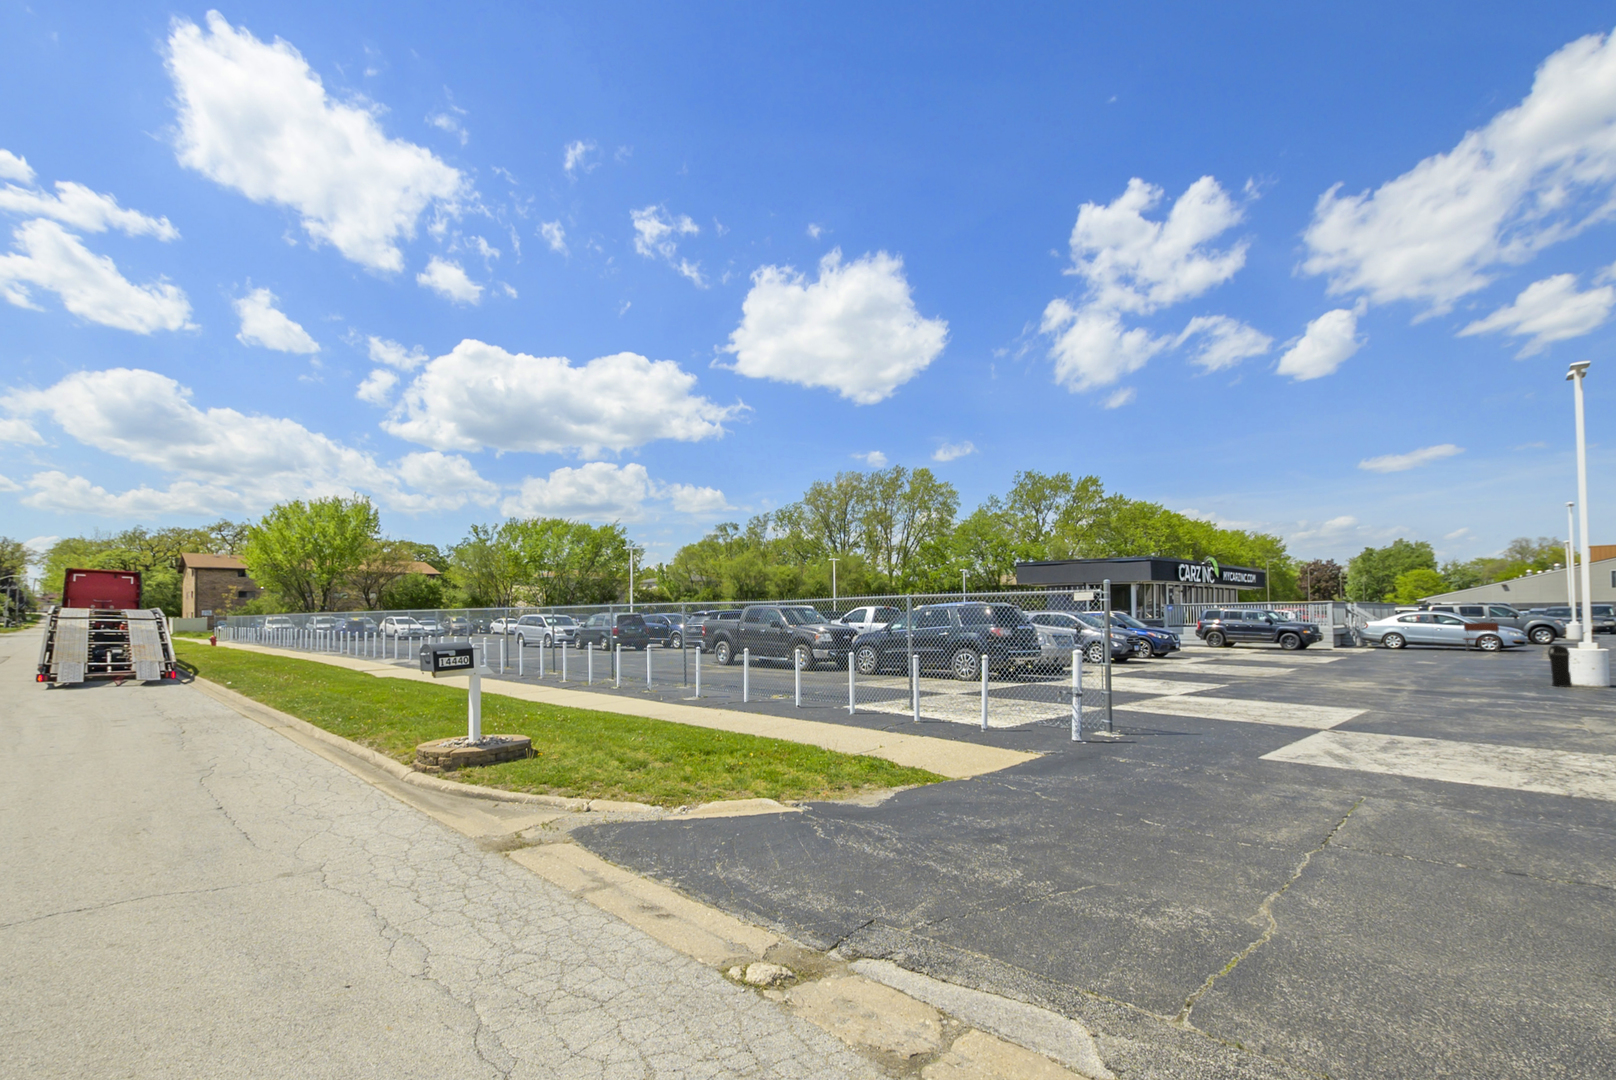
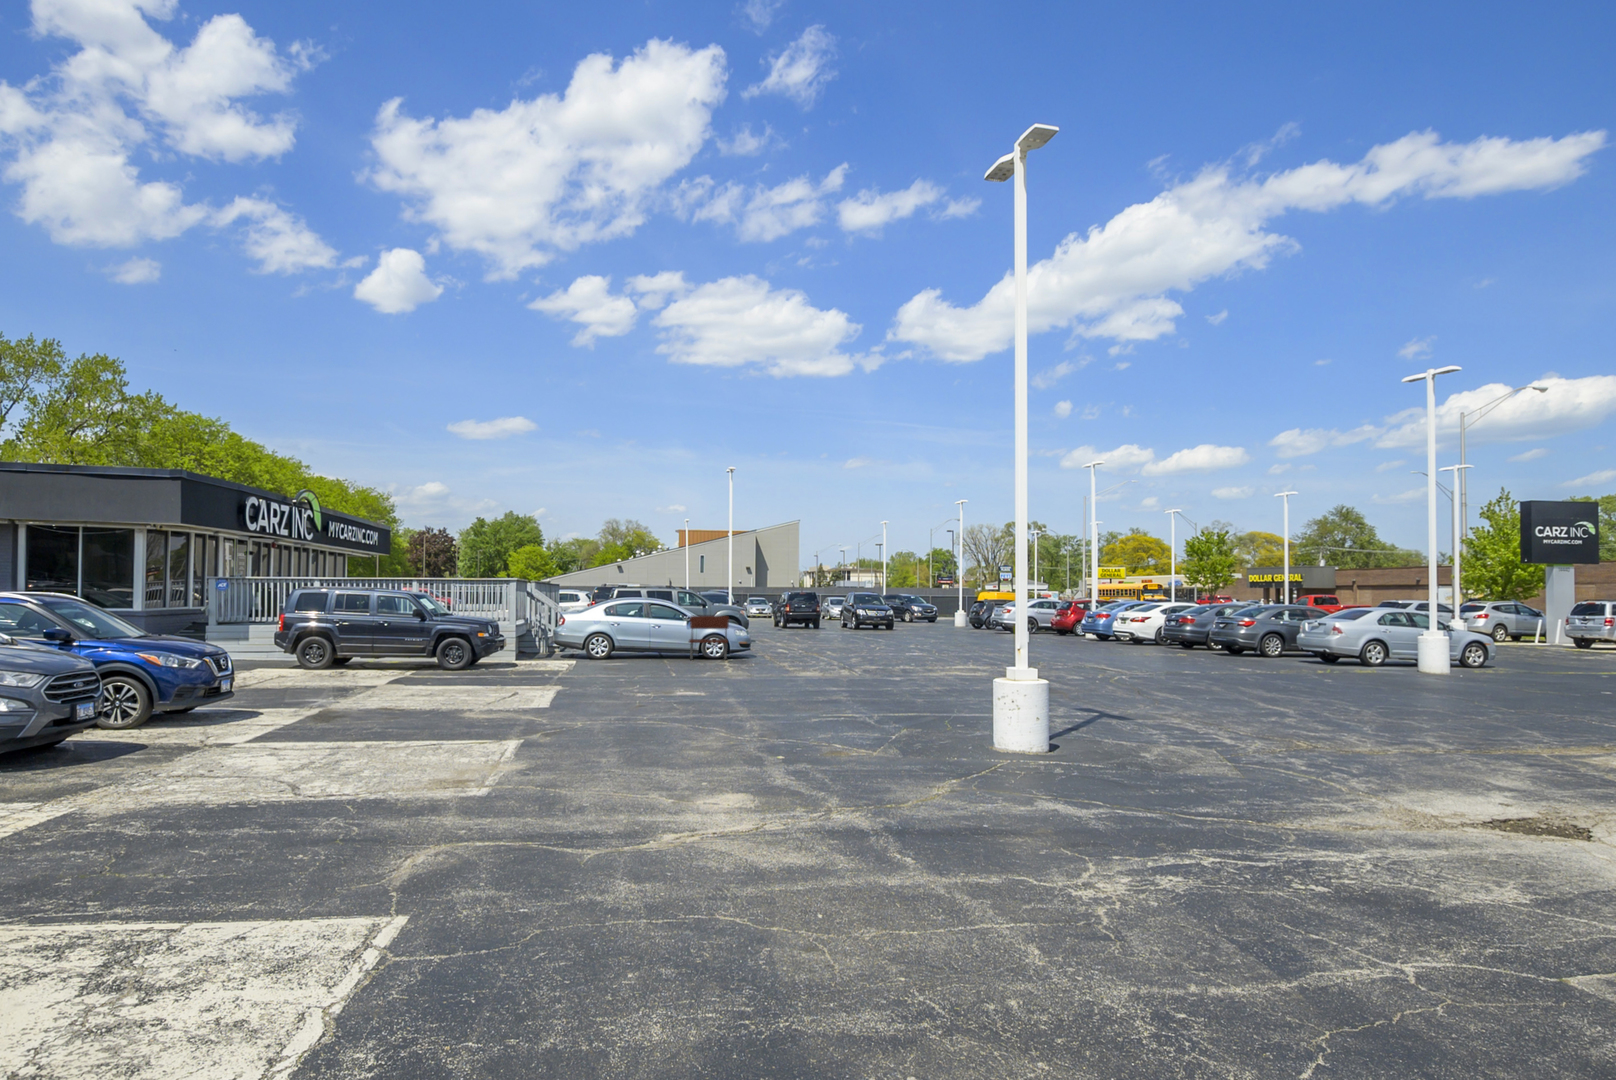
trash can: present [1548,645,1572,687] -> none [1000,677,1032,762]

